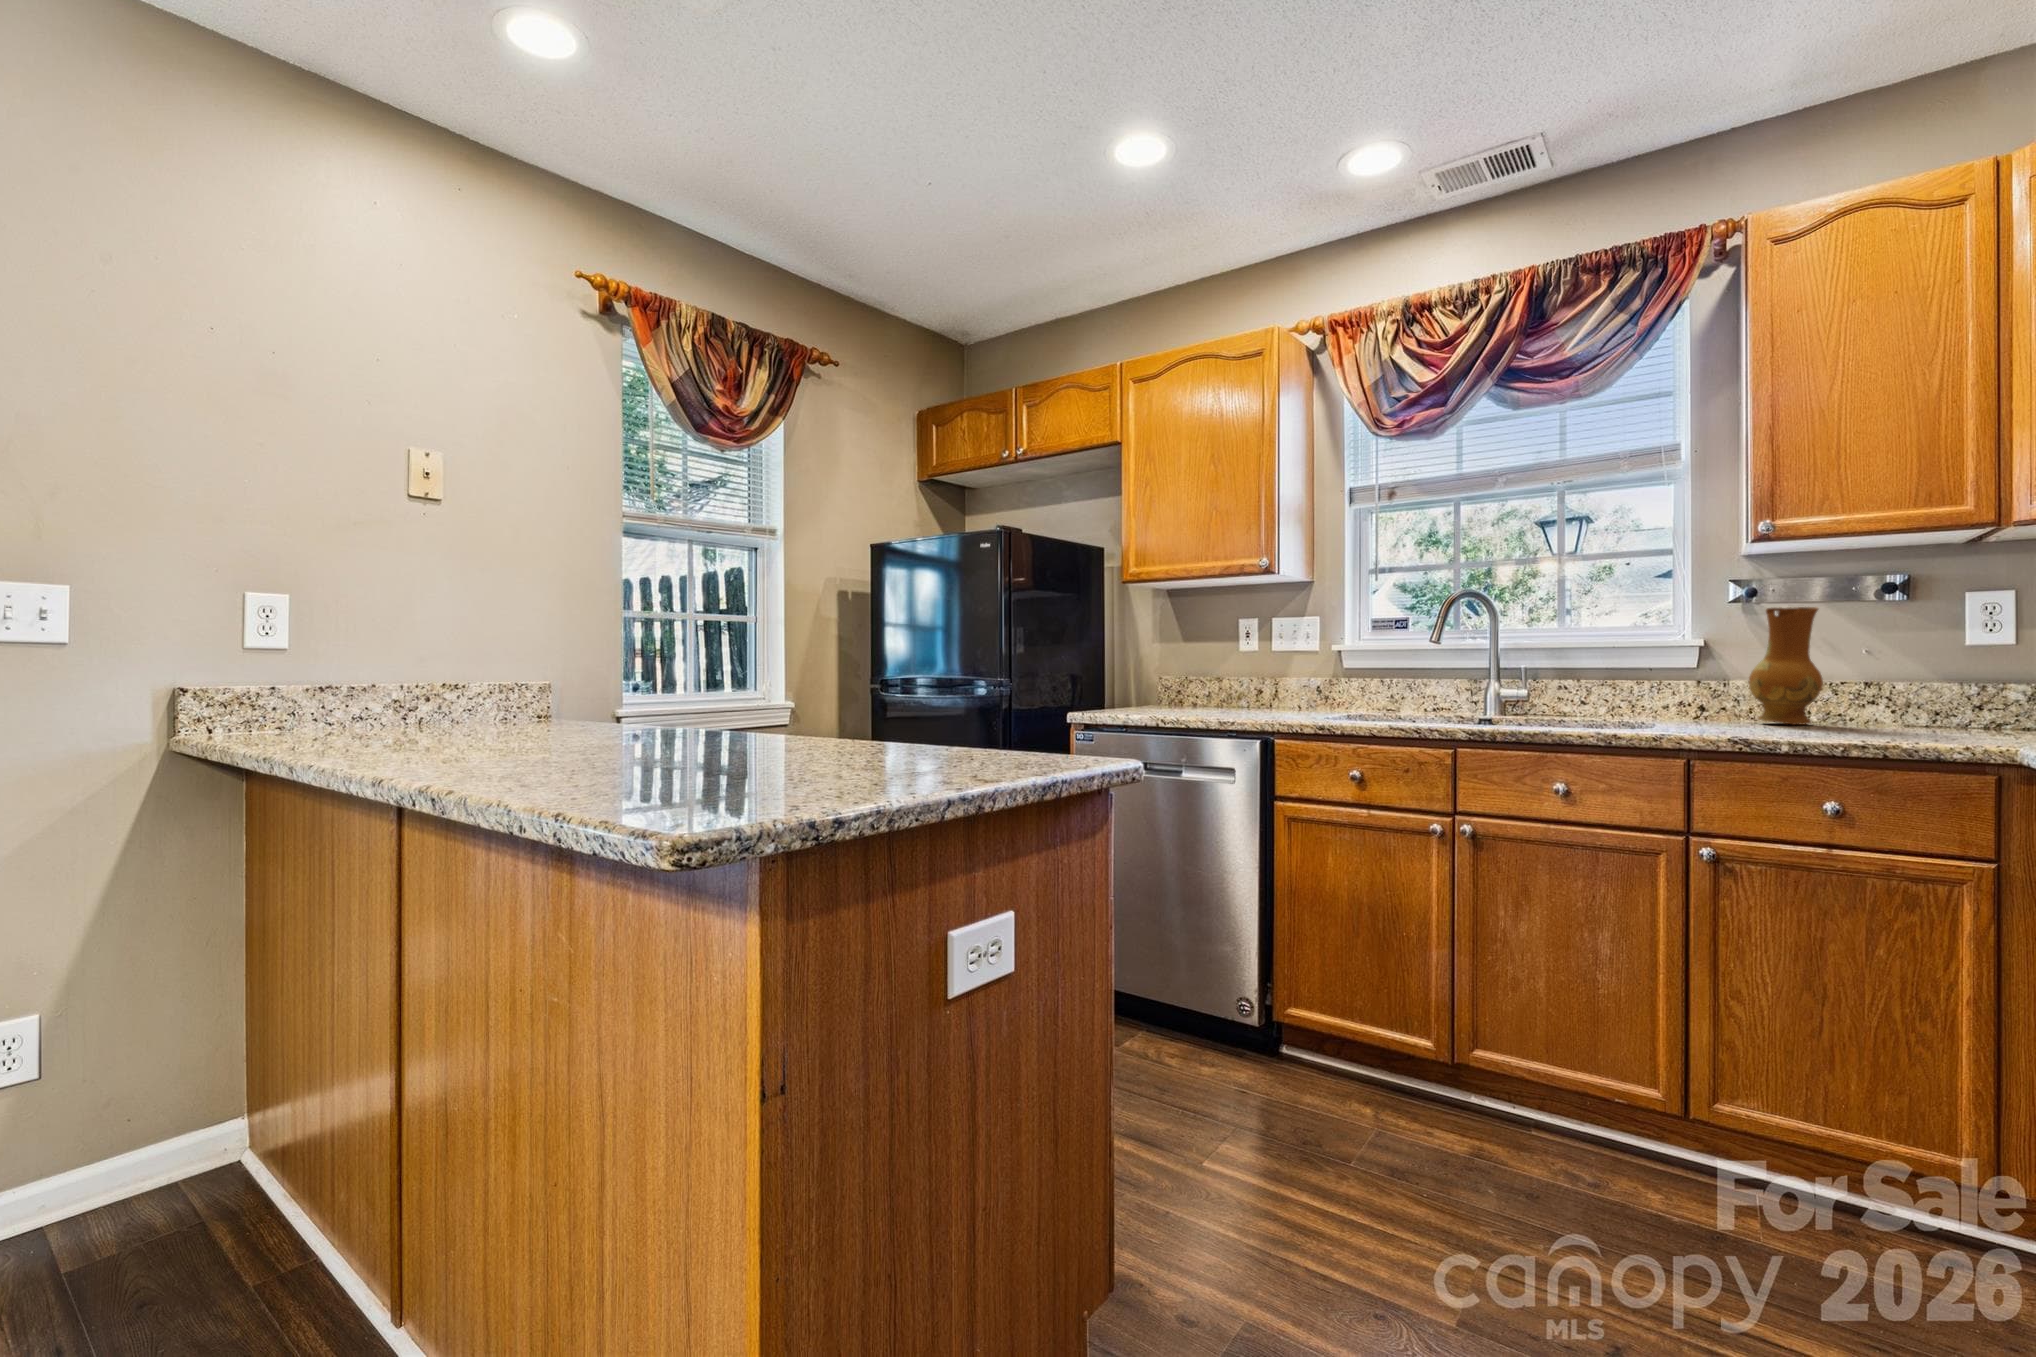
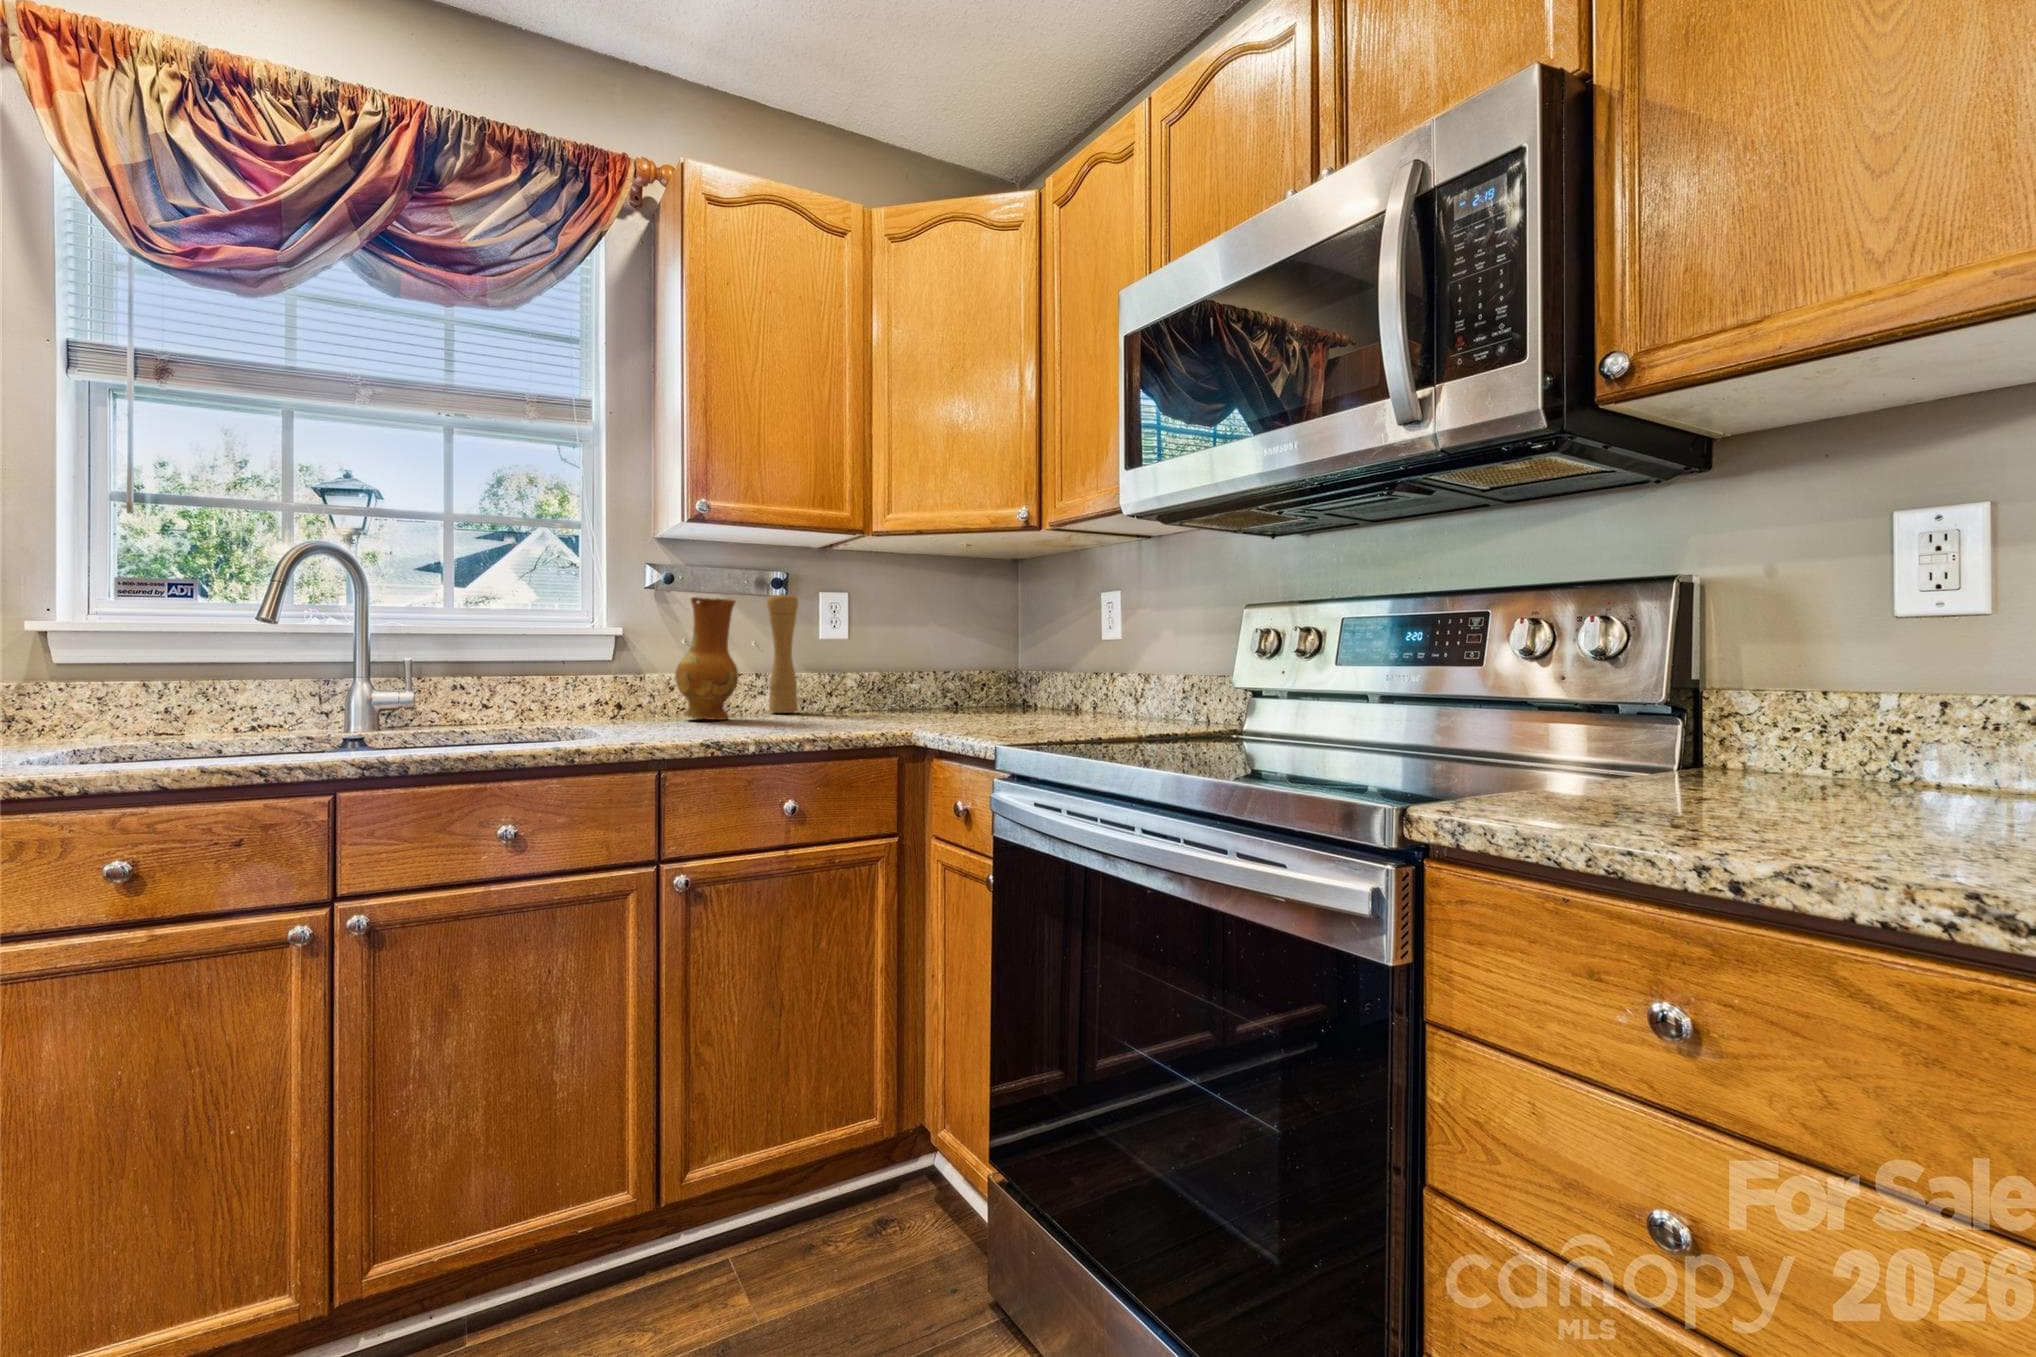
pepper mill: none [1875,595,1919,723] -> present [767,593,798,713]

